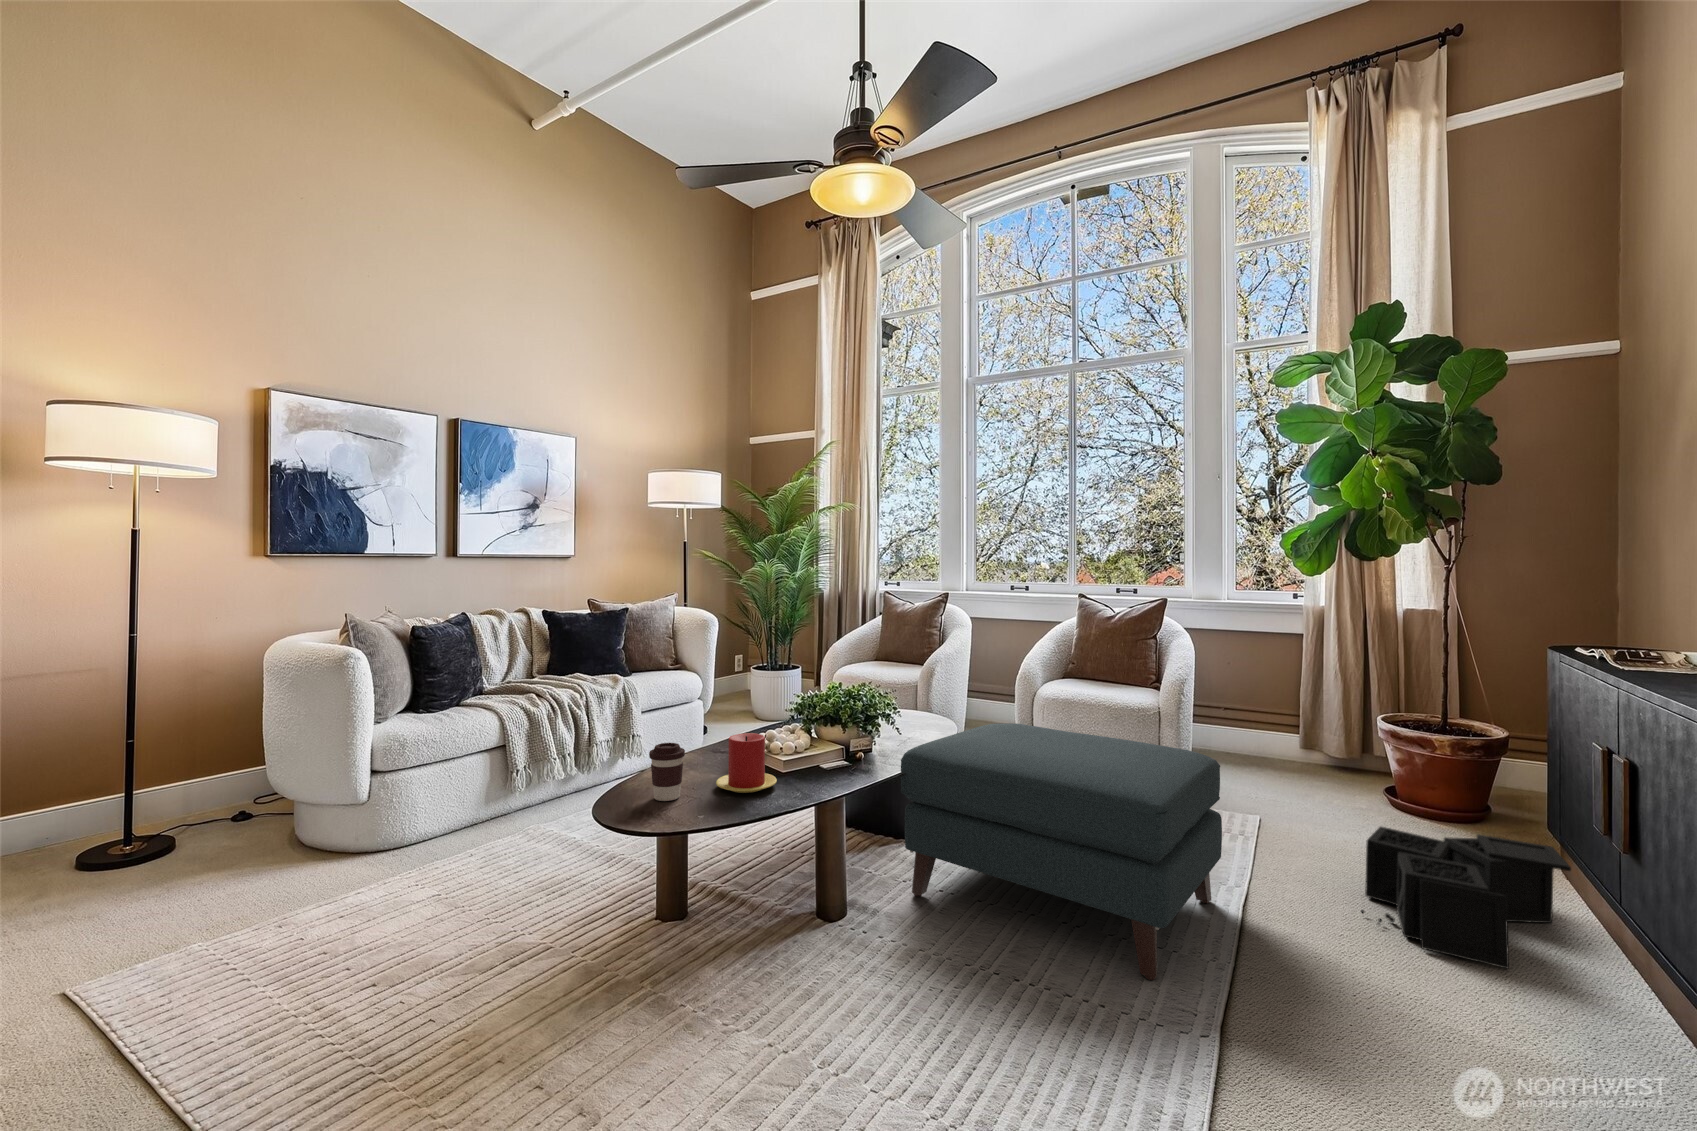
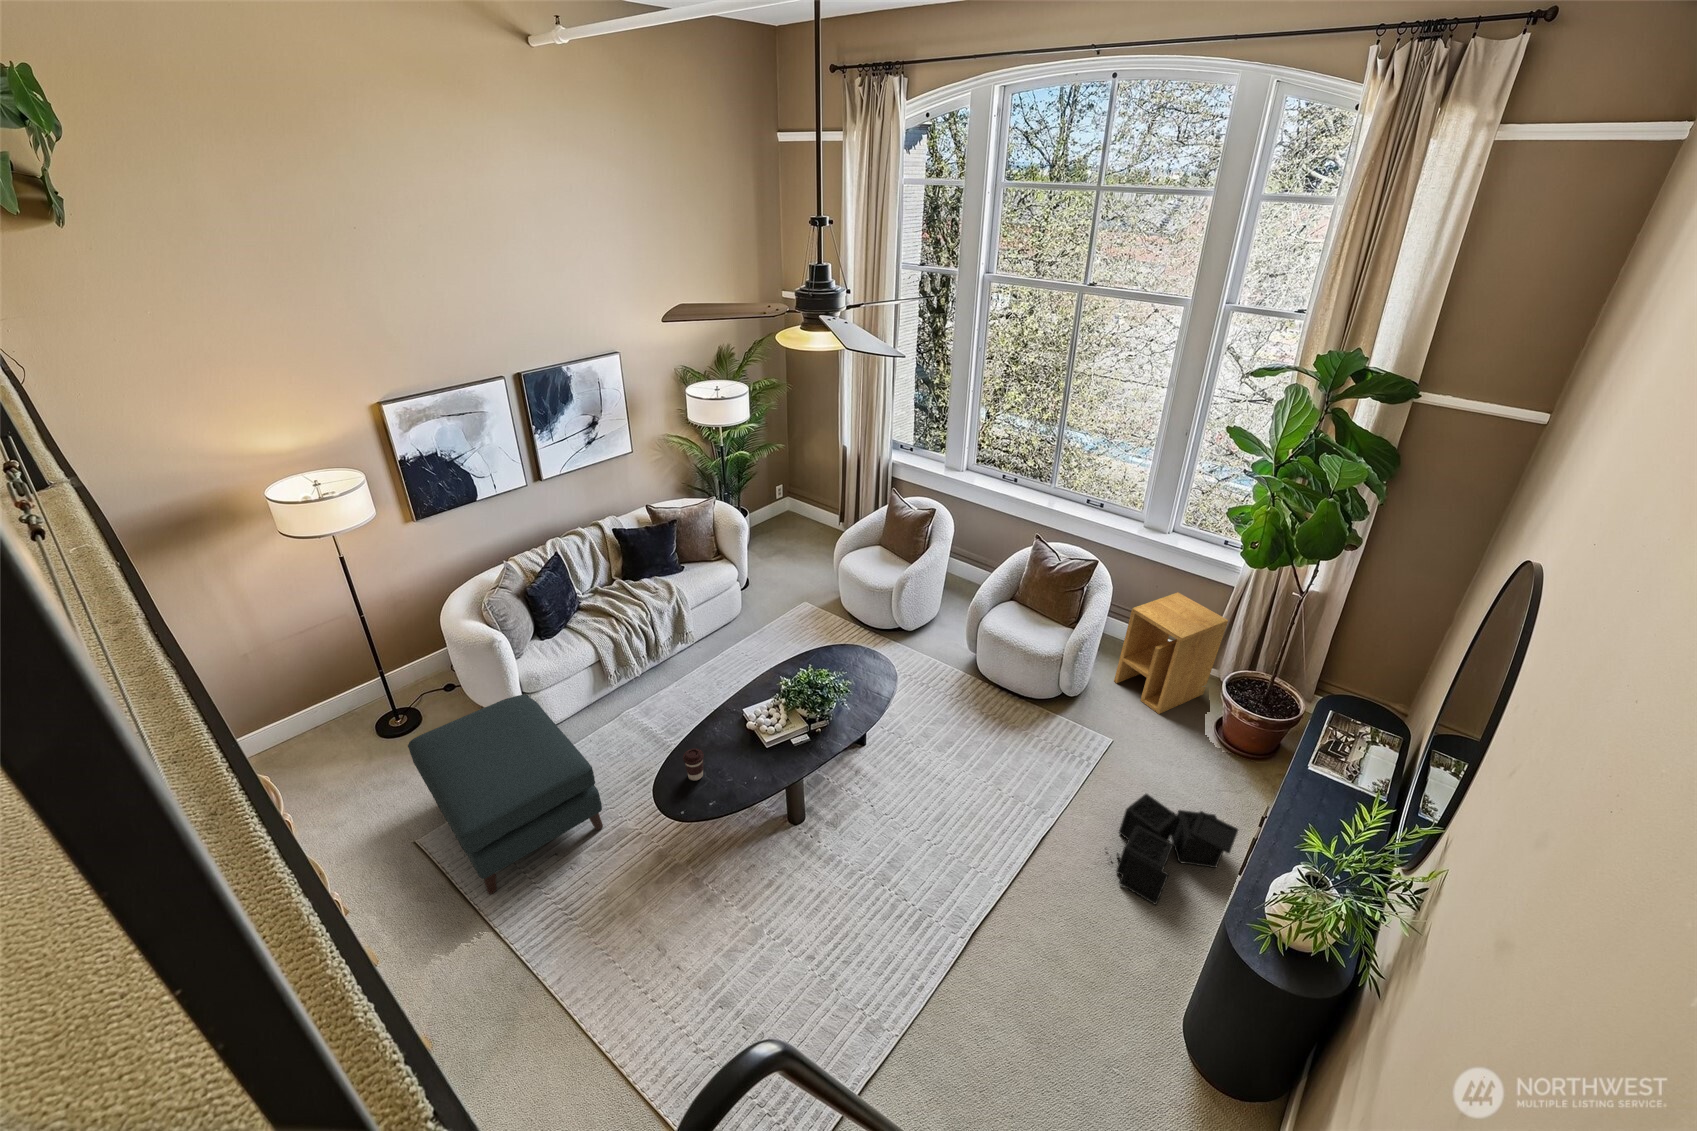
side table: none [1231,651,1355,796] -> present [1114,593,1228,714]
ottoman: present [900,723,1222,980] -> present [408,695,603,894]
candle: present [716,733,777,793] -> none [724,736,760,776]

